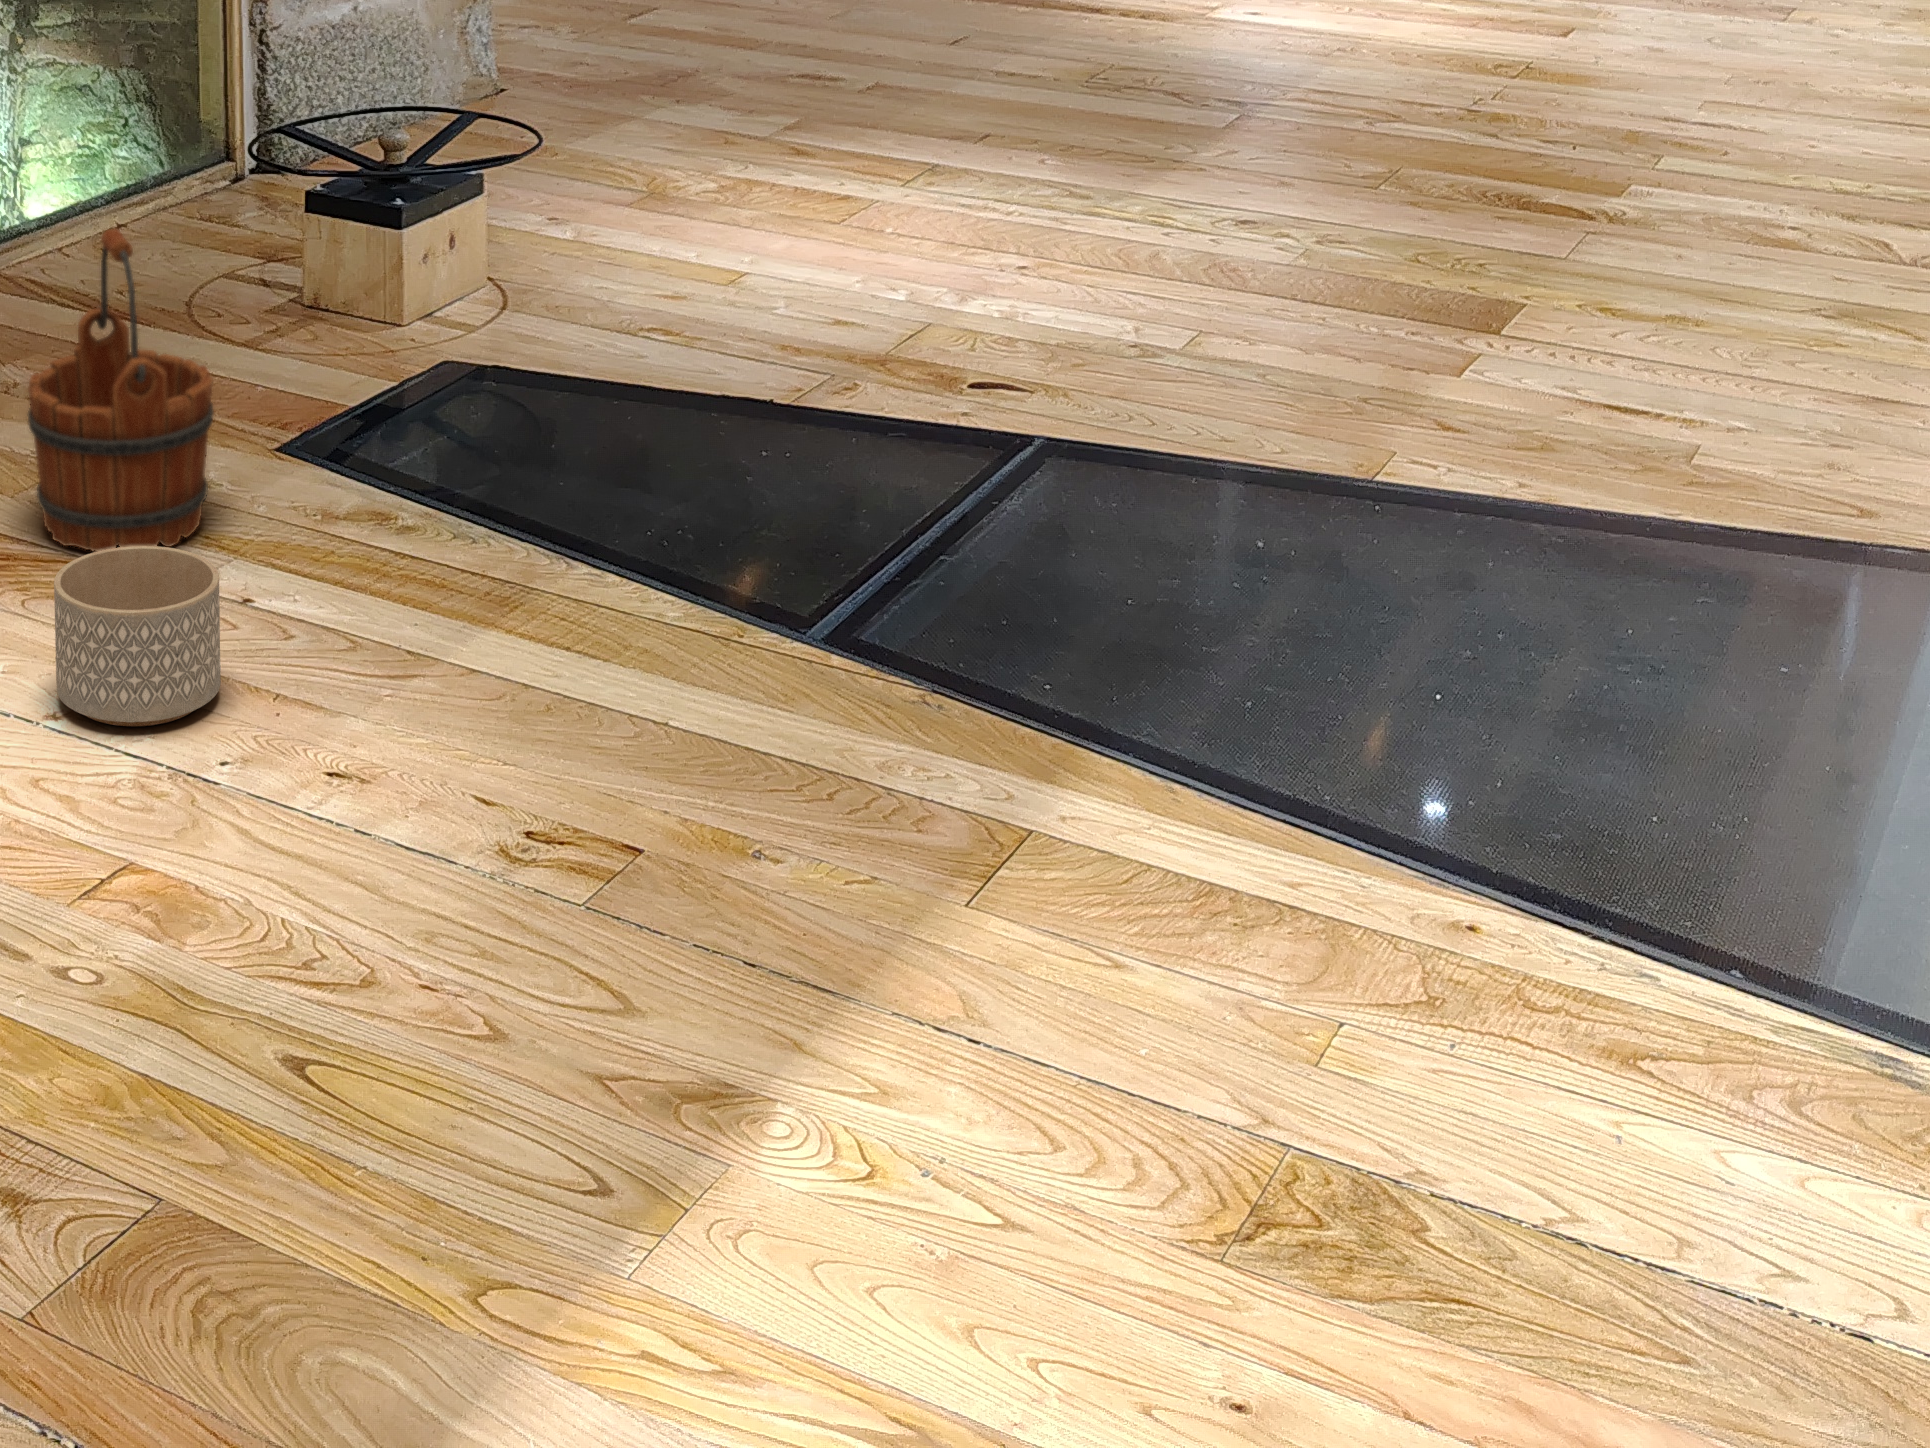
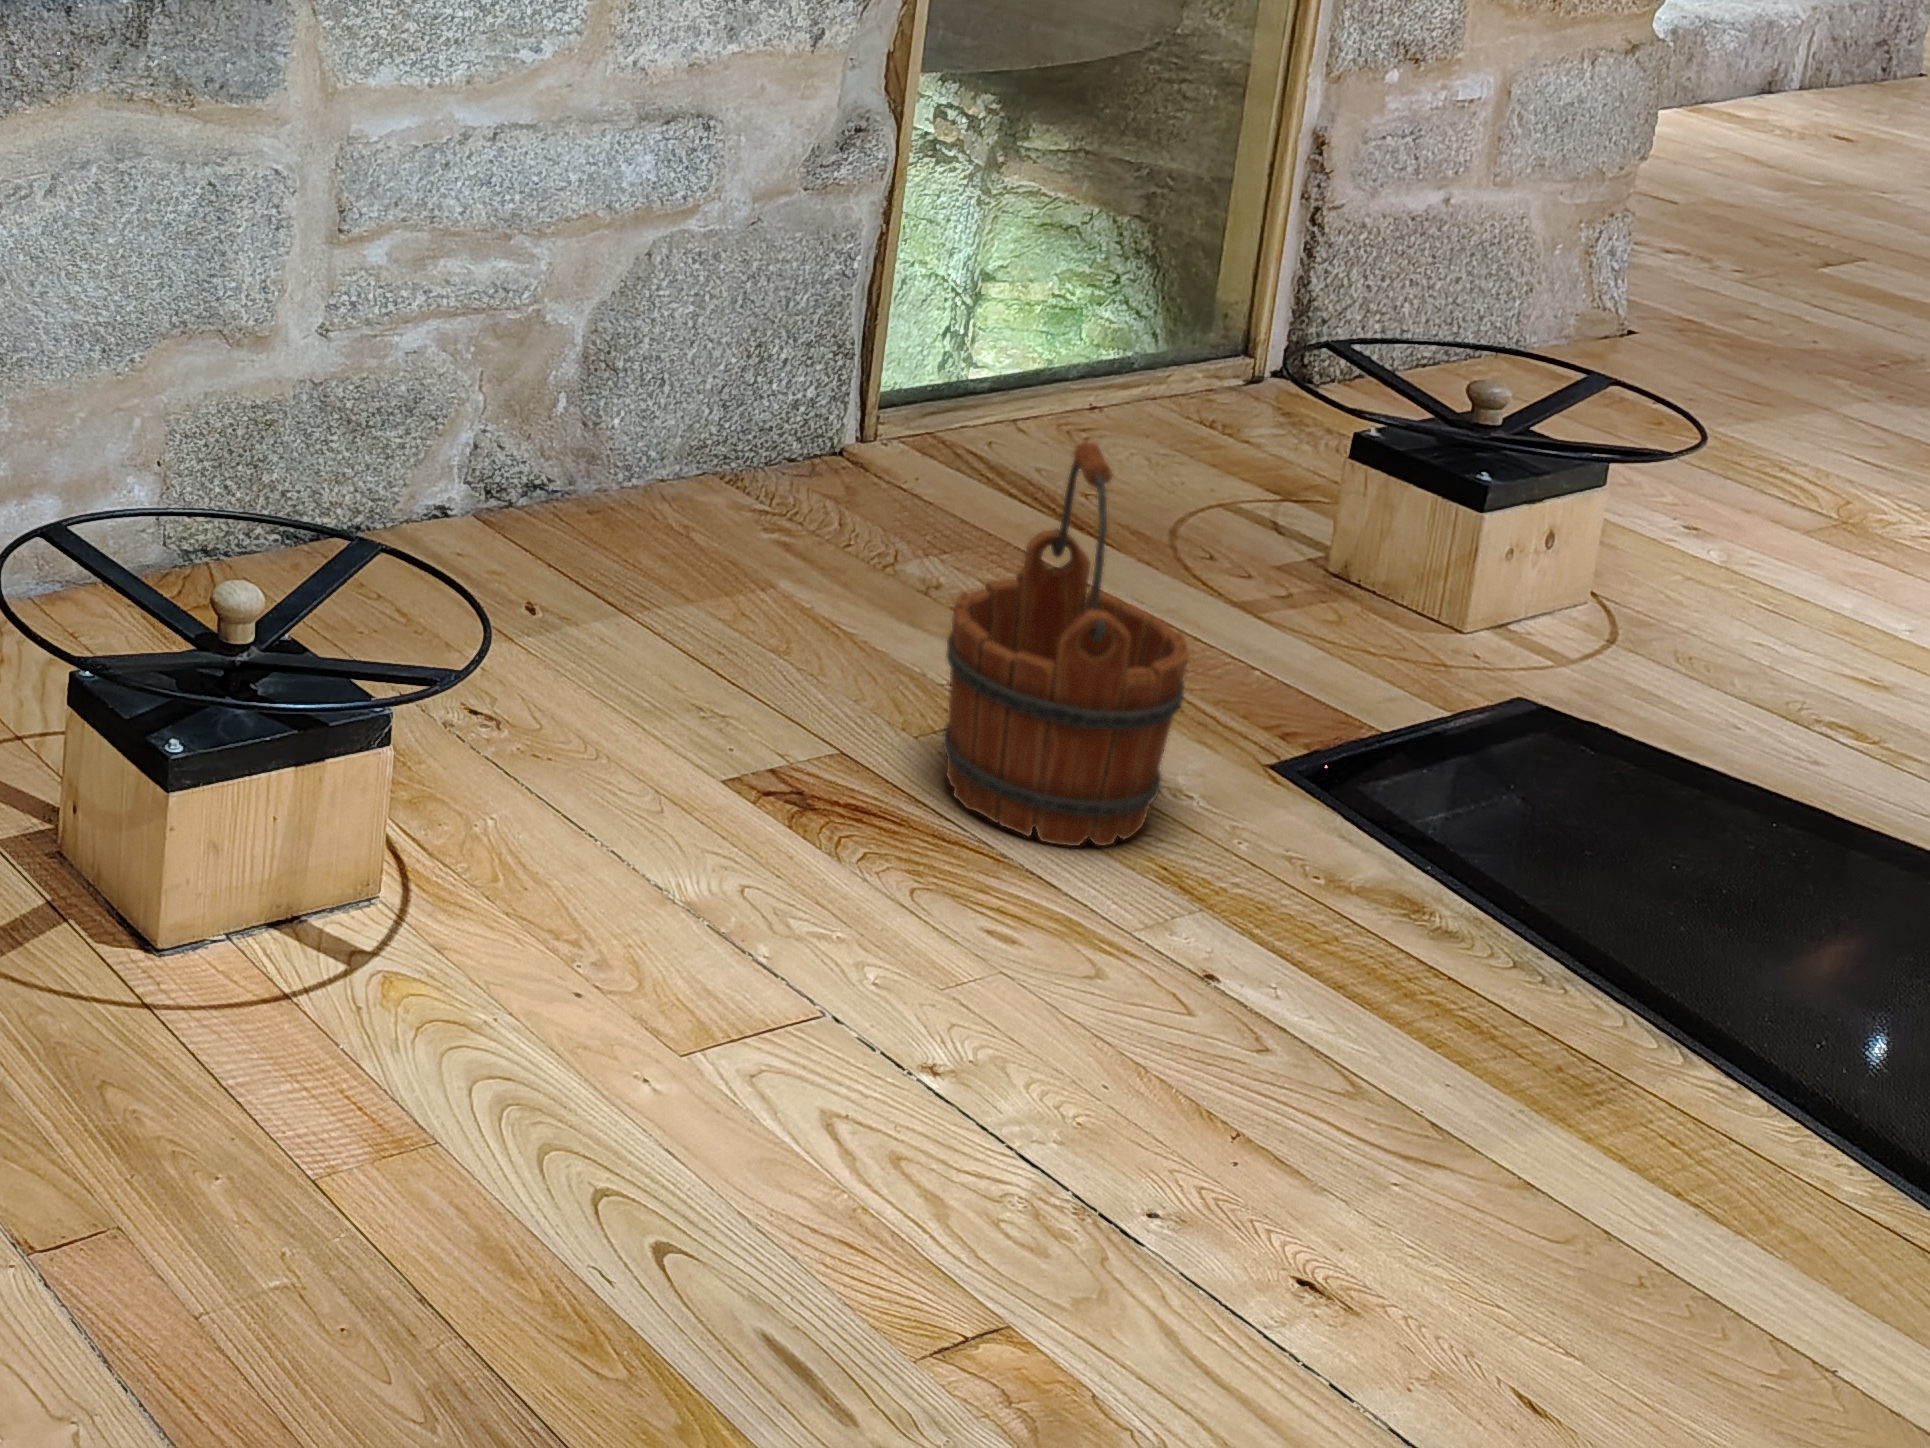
planter: present [54,546,220,726] -> none [930,847,1163,1088]

